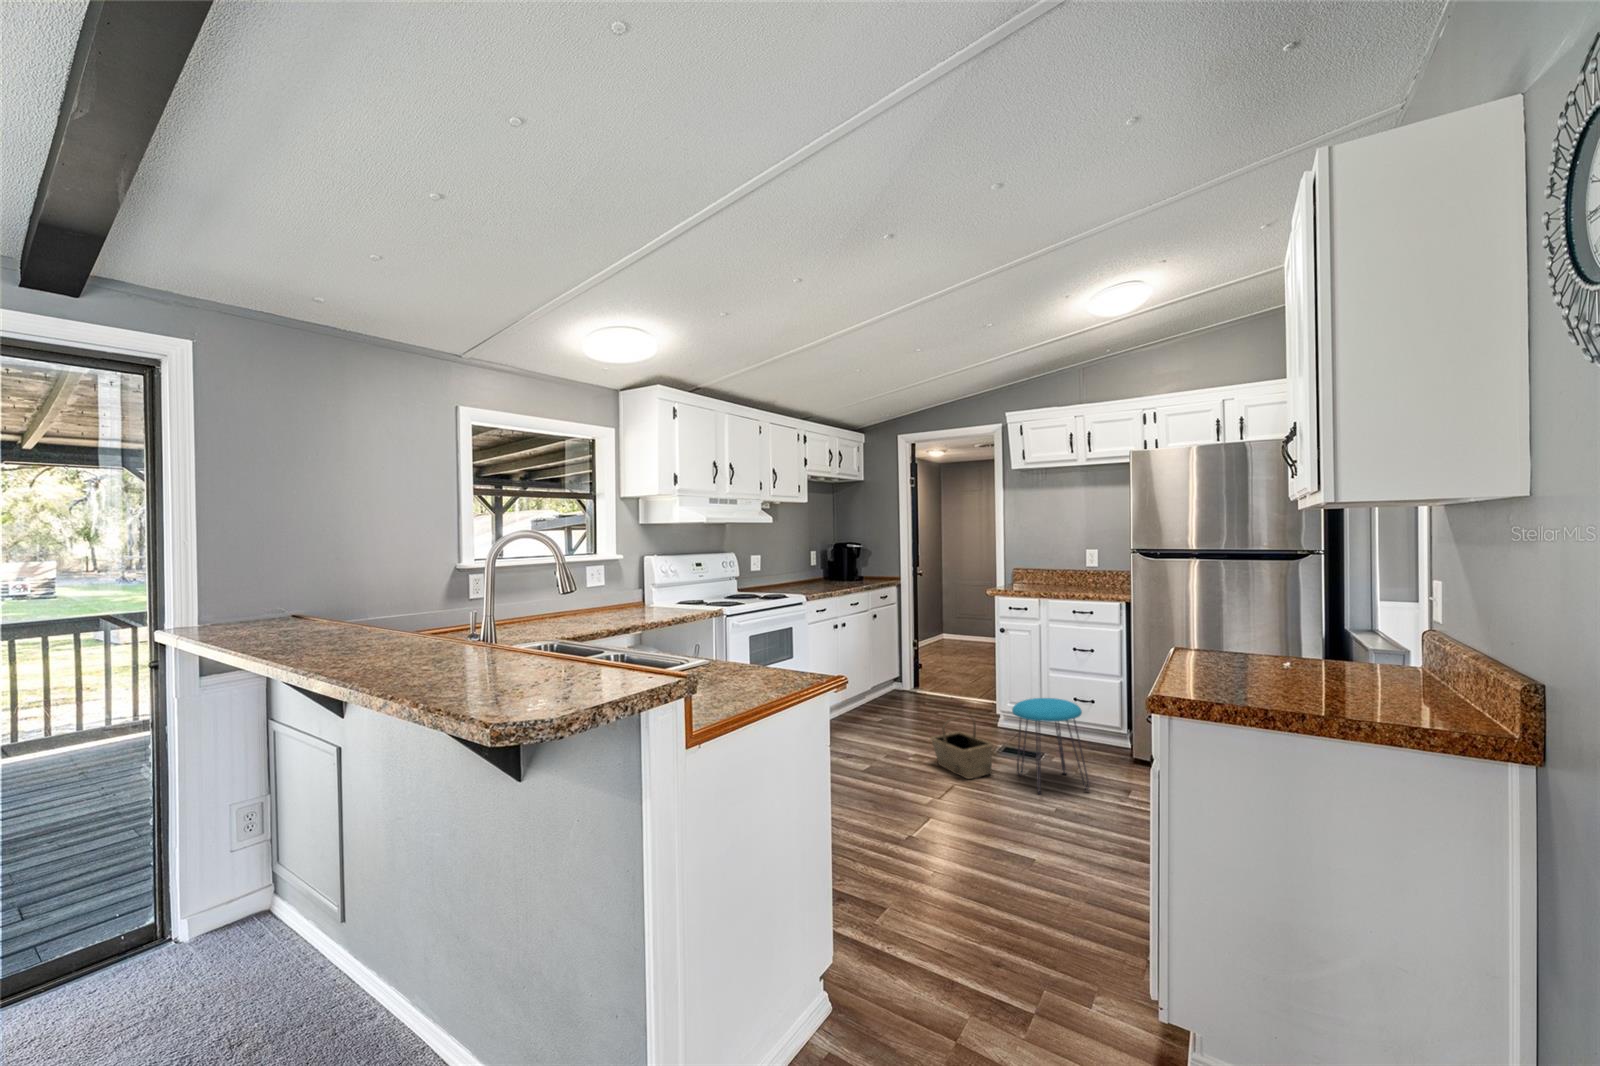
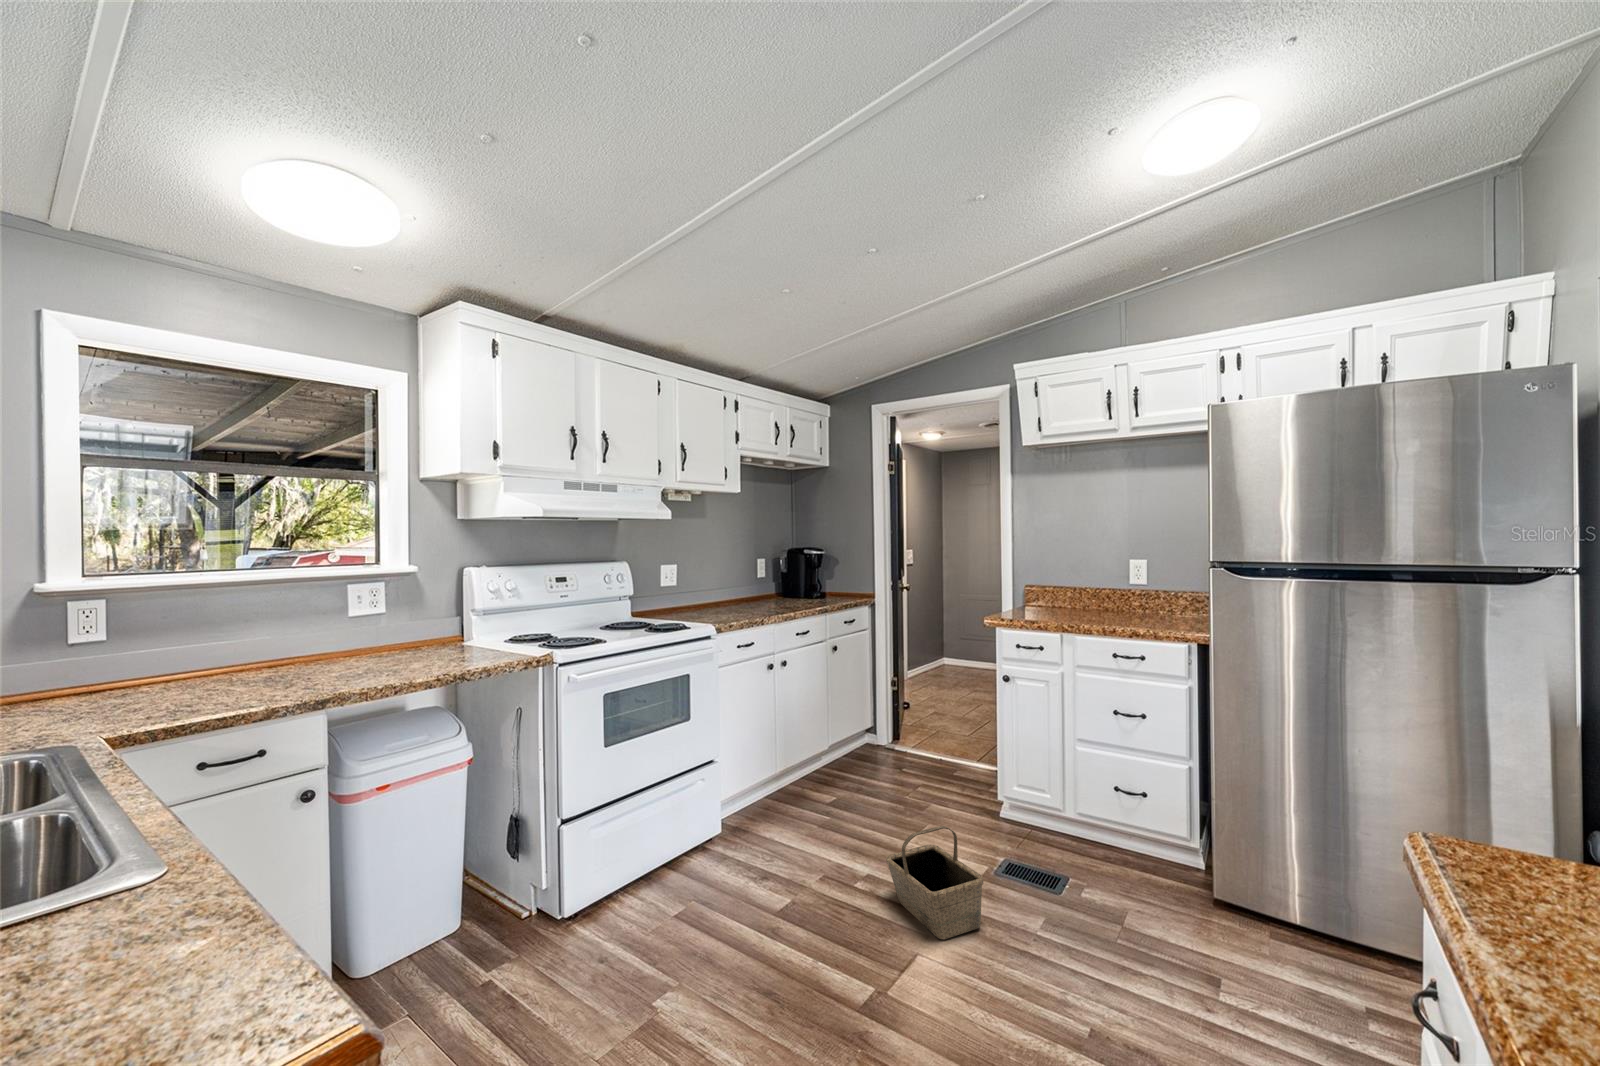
stool: present [1012,698,1089,795] -> none [1014,804,1146,986]

